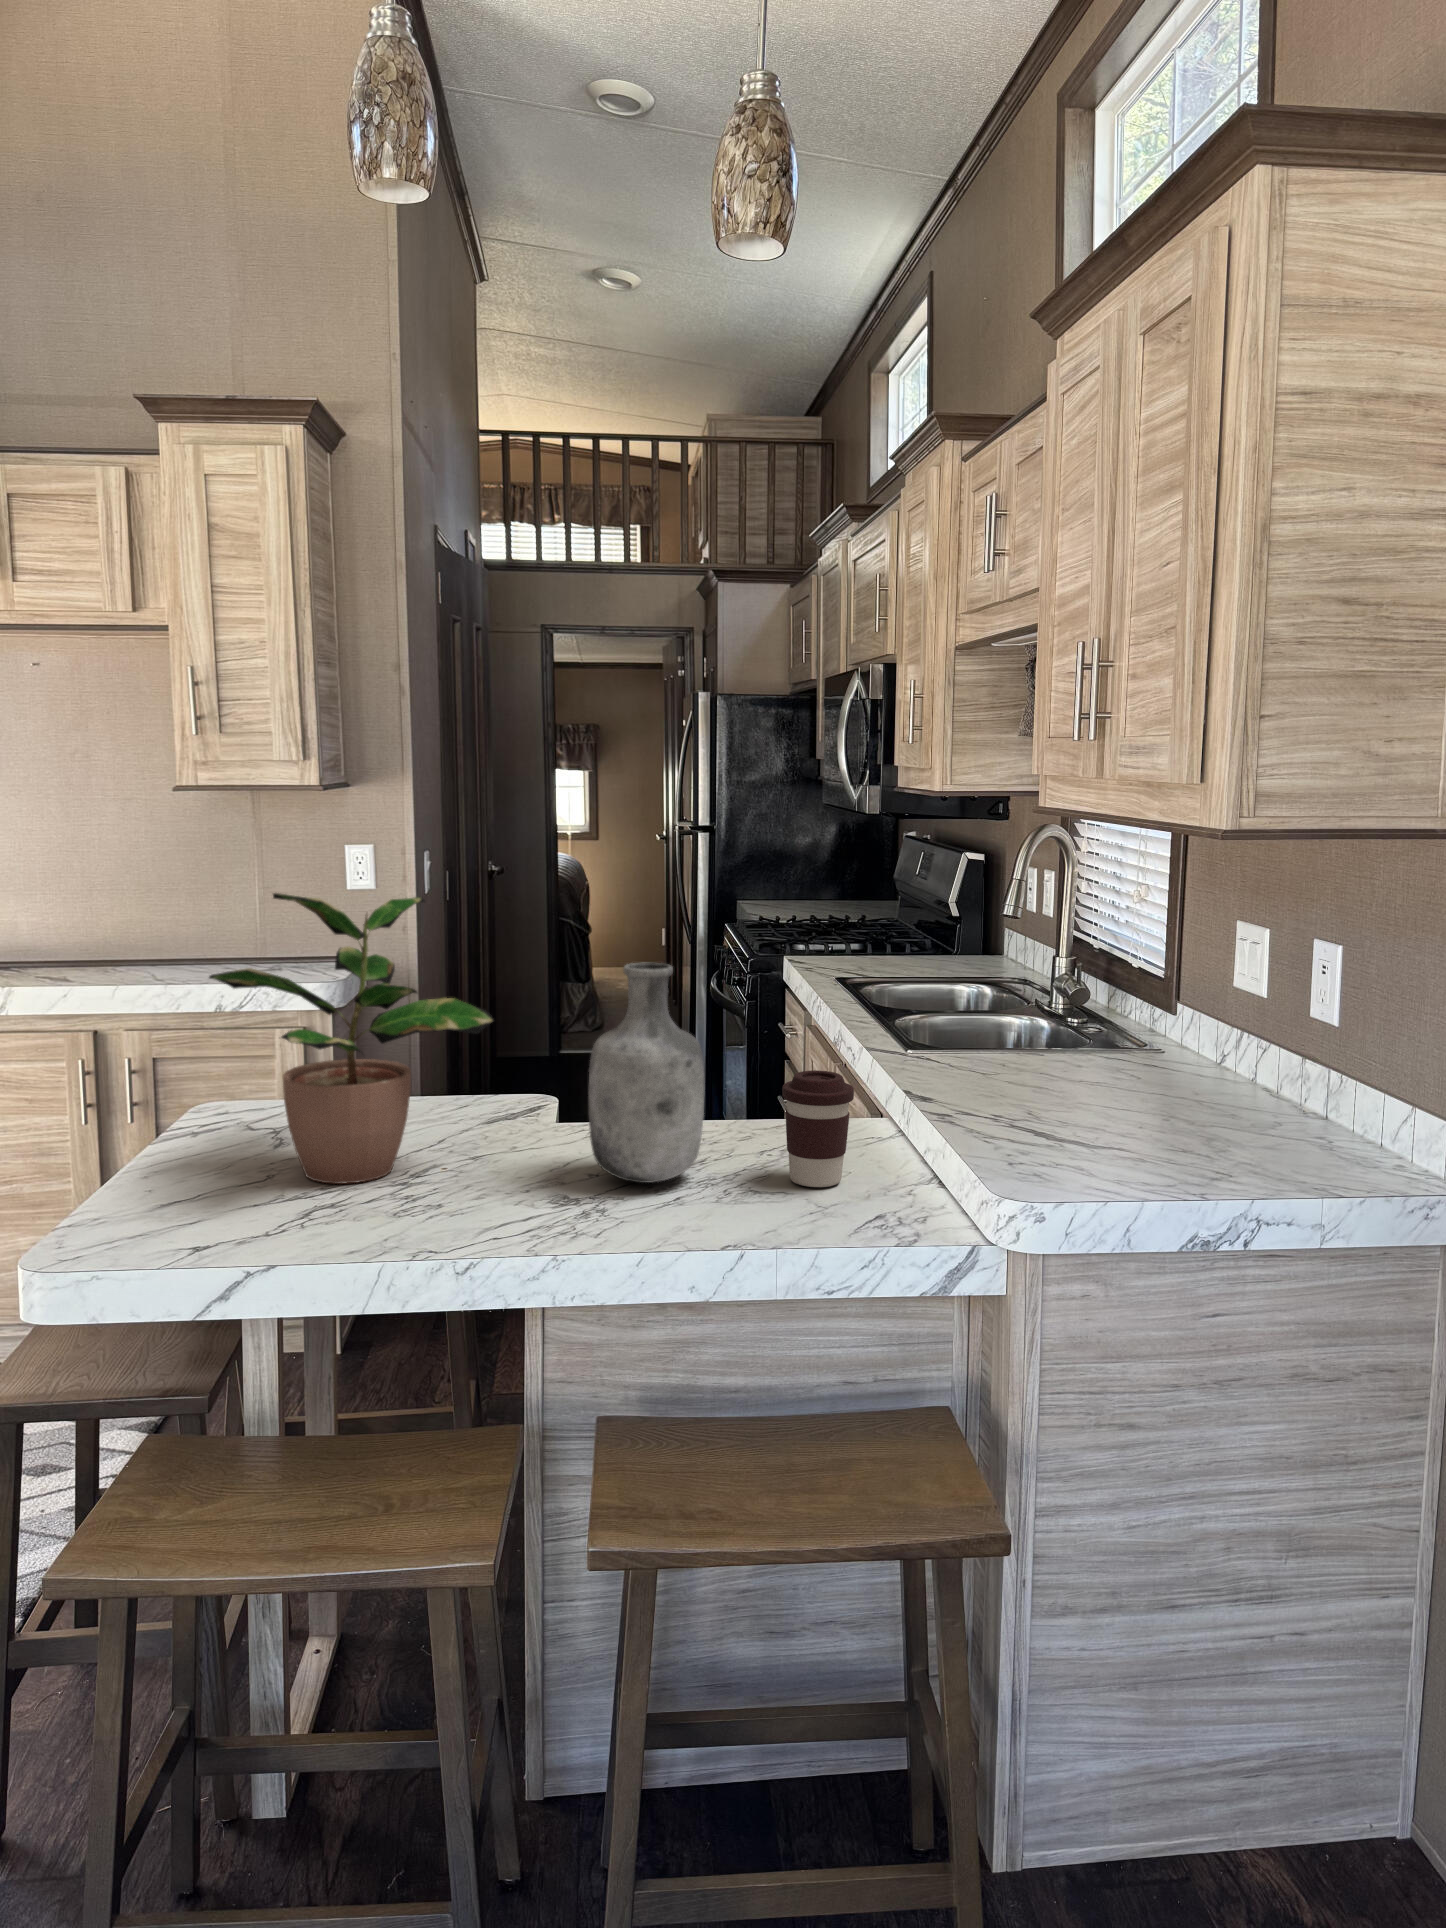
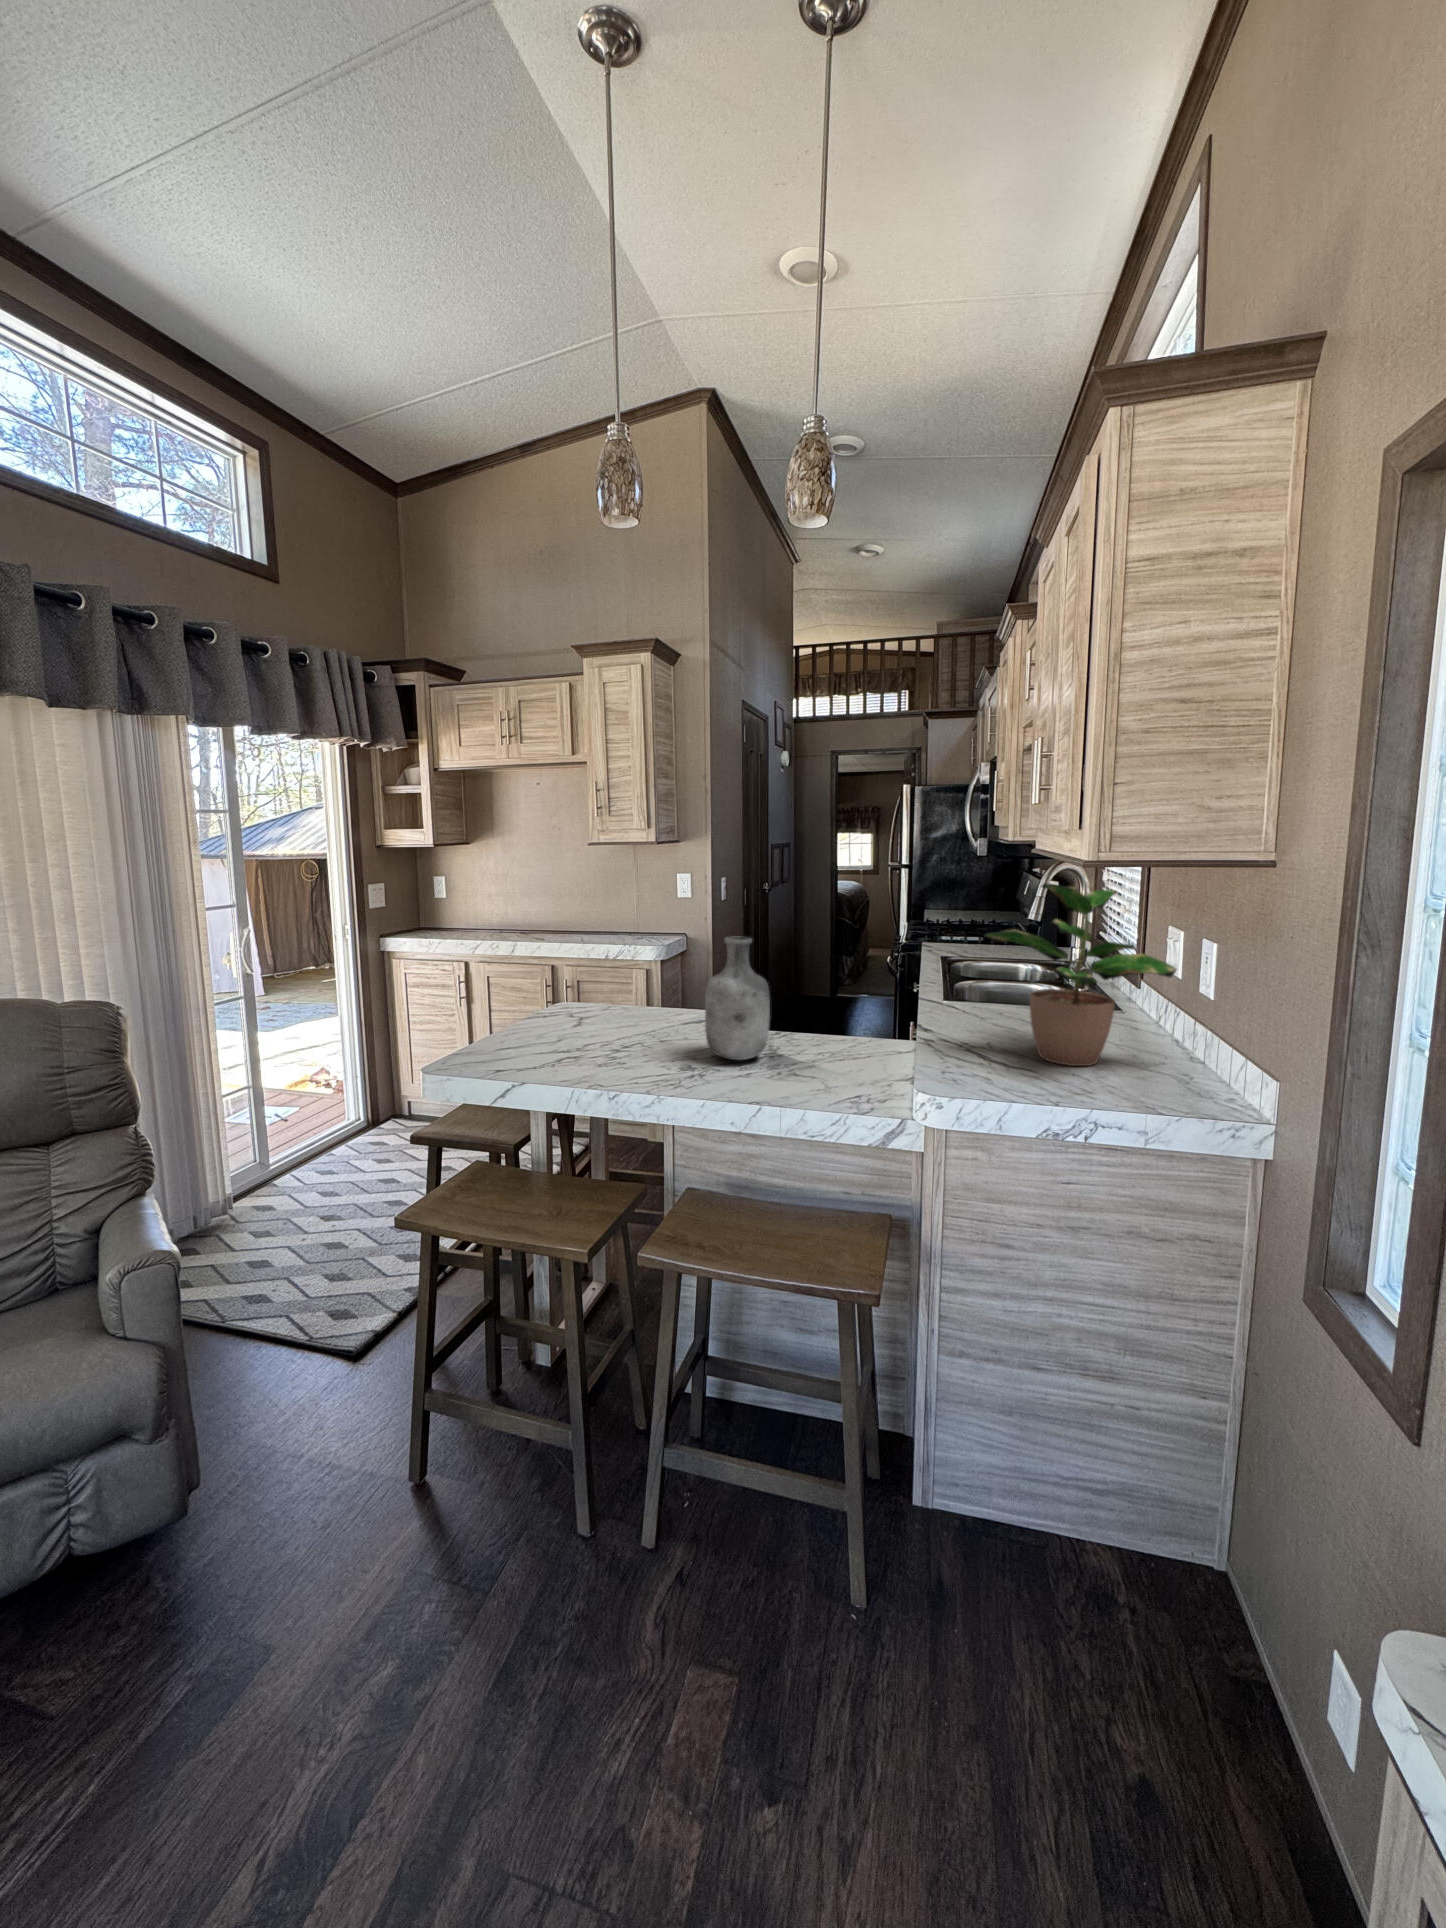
potted plant: present [209,893,494,1184] -> present [984,883,1176,1066]
coffee cup: present [782,1070,854,1187] -> none [811,1004,854,1073]

